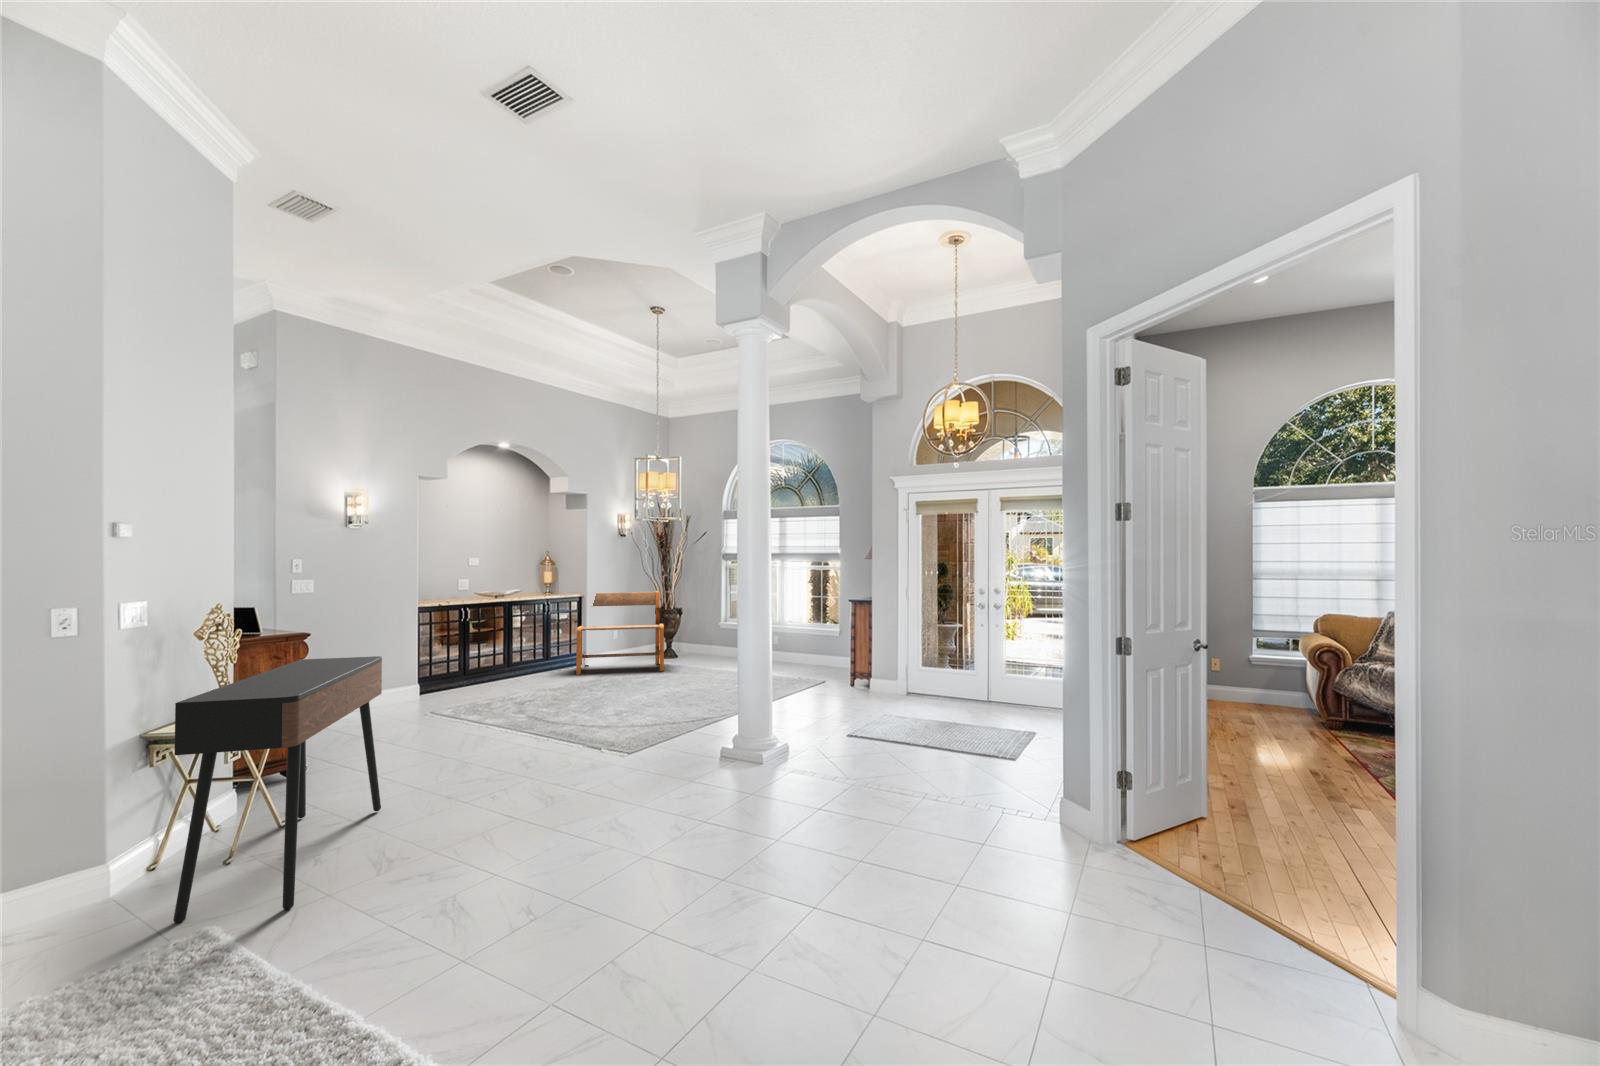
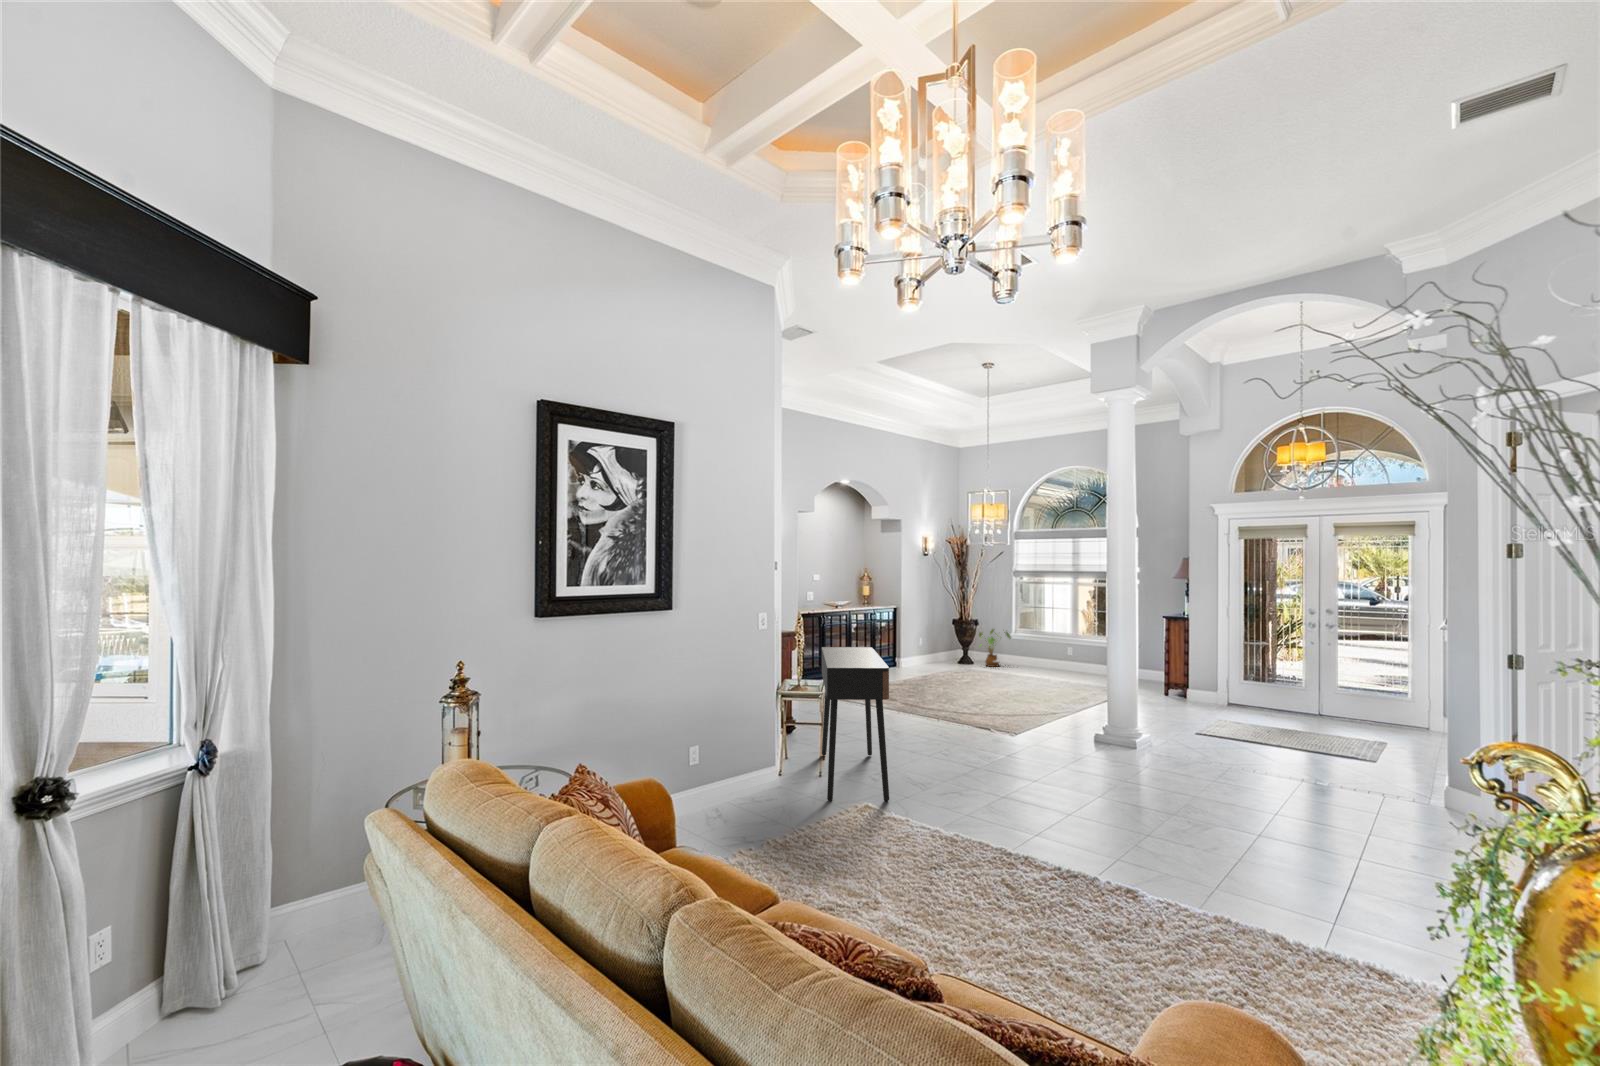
bench: present [576,591,664,675] -> none [897,603,974,675]
house plant: none [679,617,714,660] -> present [979,629,1010,667]

